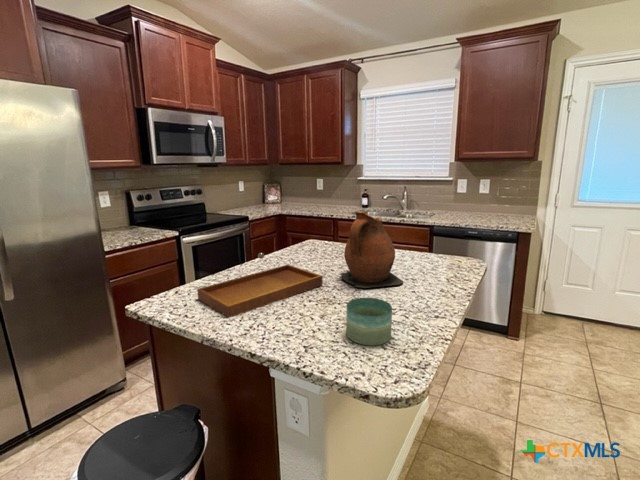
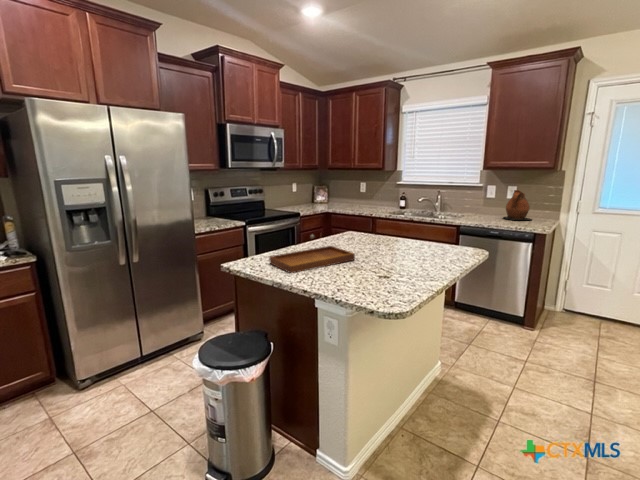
ceramic pitcher: present [341,211,403,288] -> present [504,190,532,220]
candle: present [346,298,392,345] -> none [366,263,396,291]

